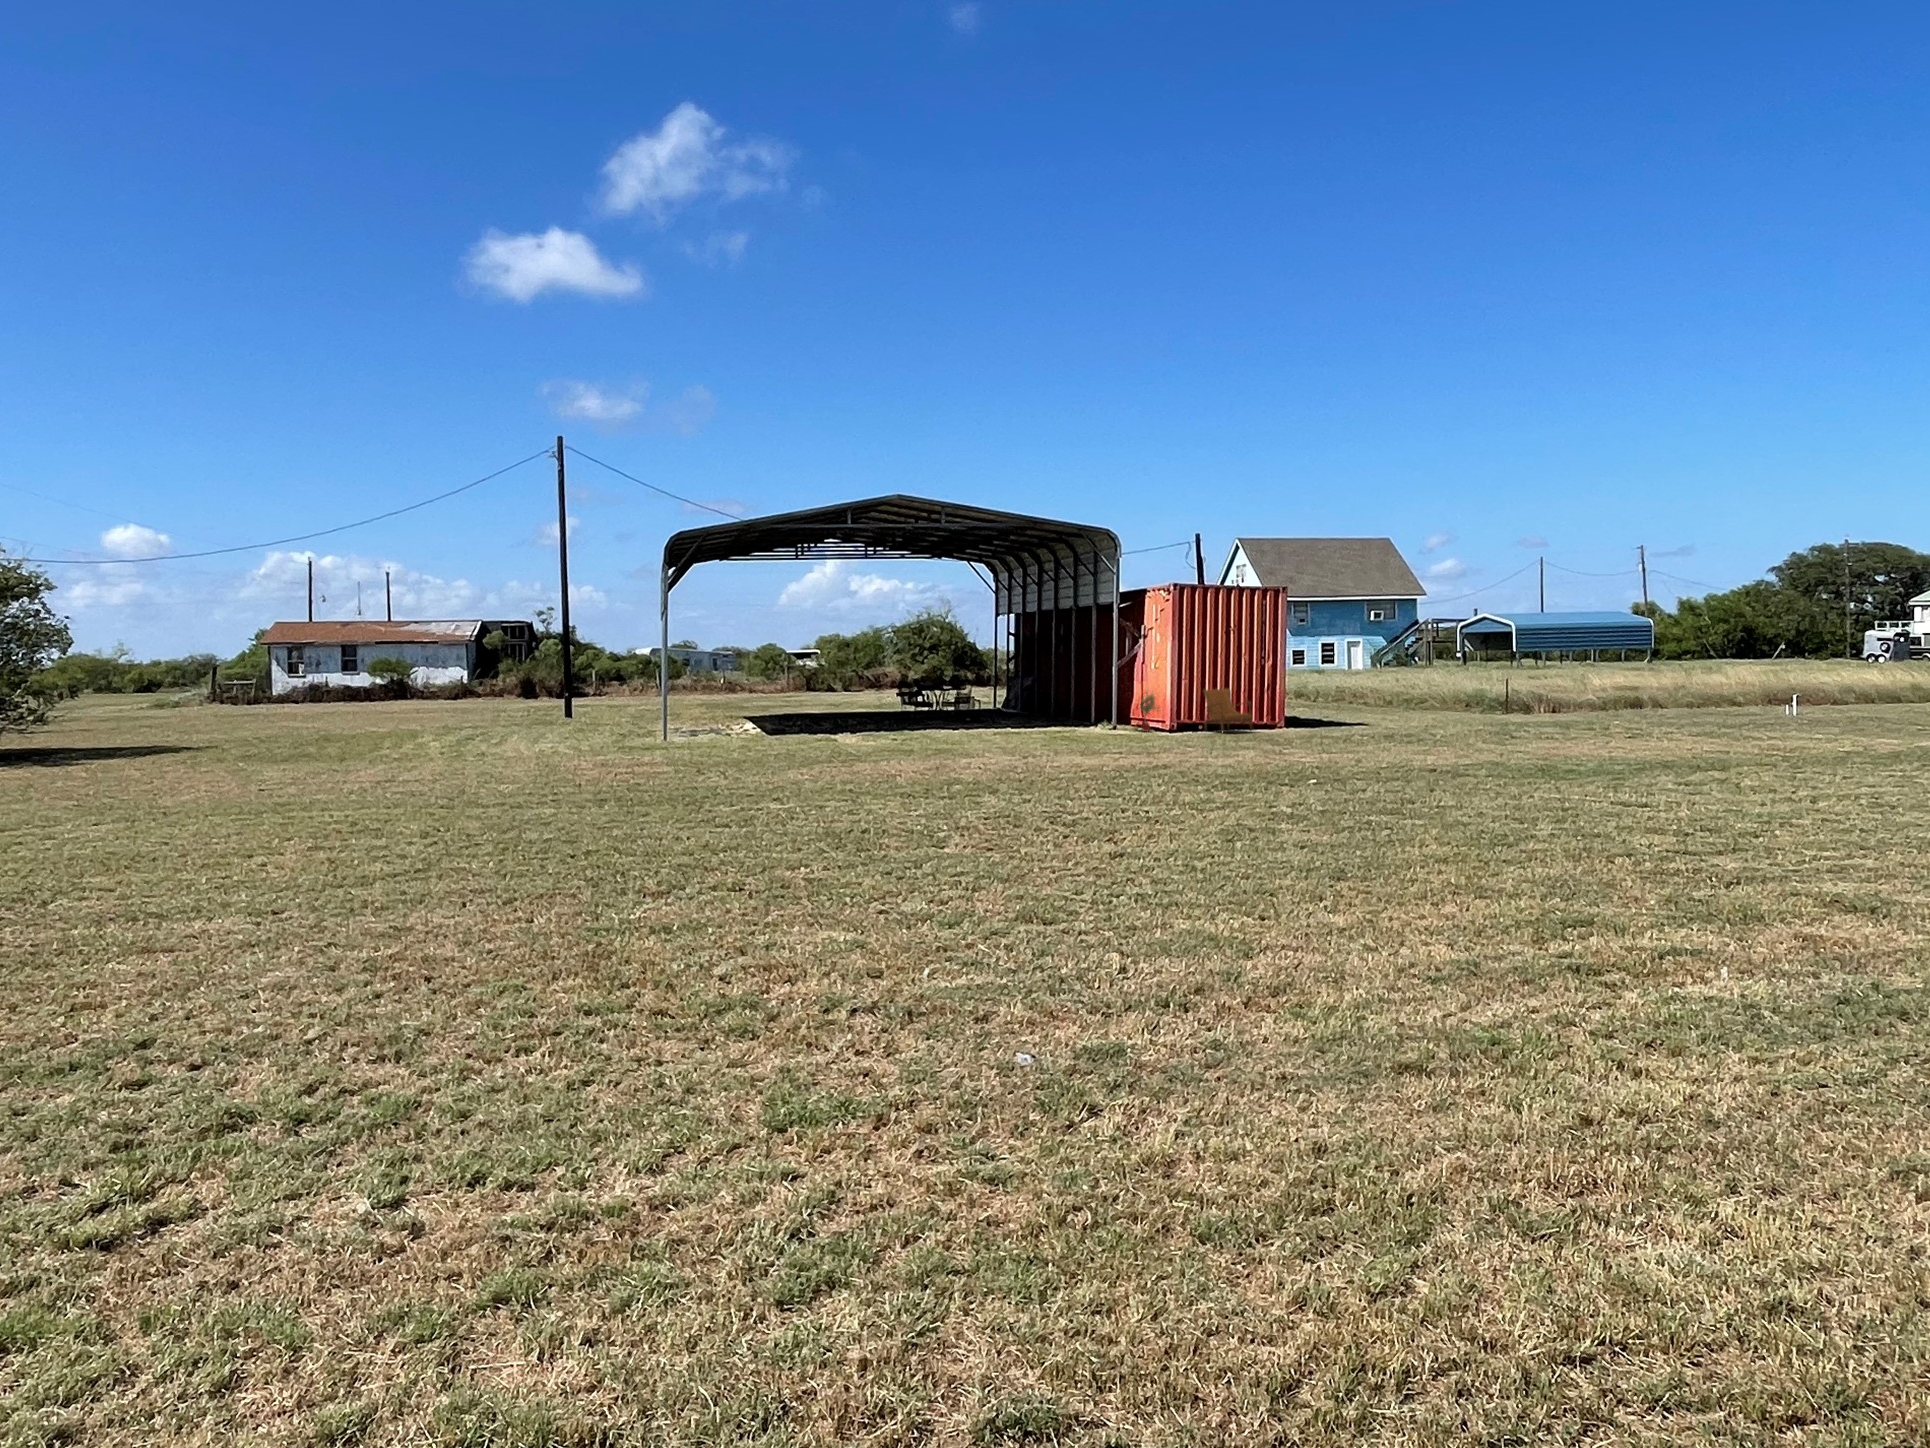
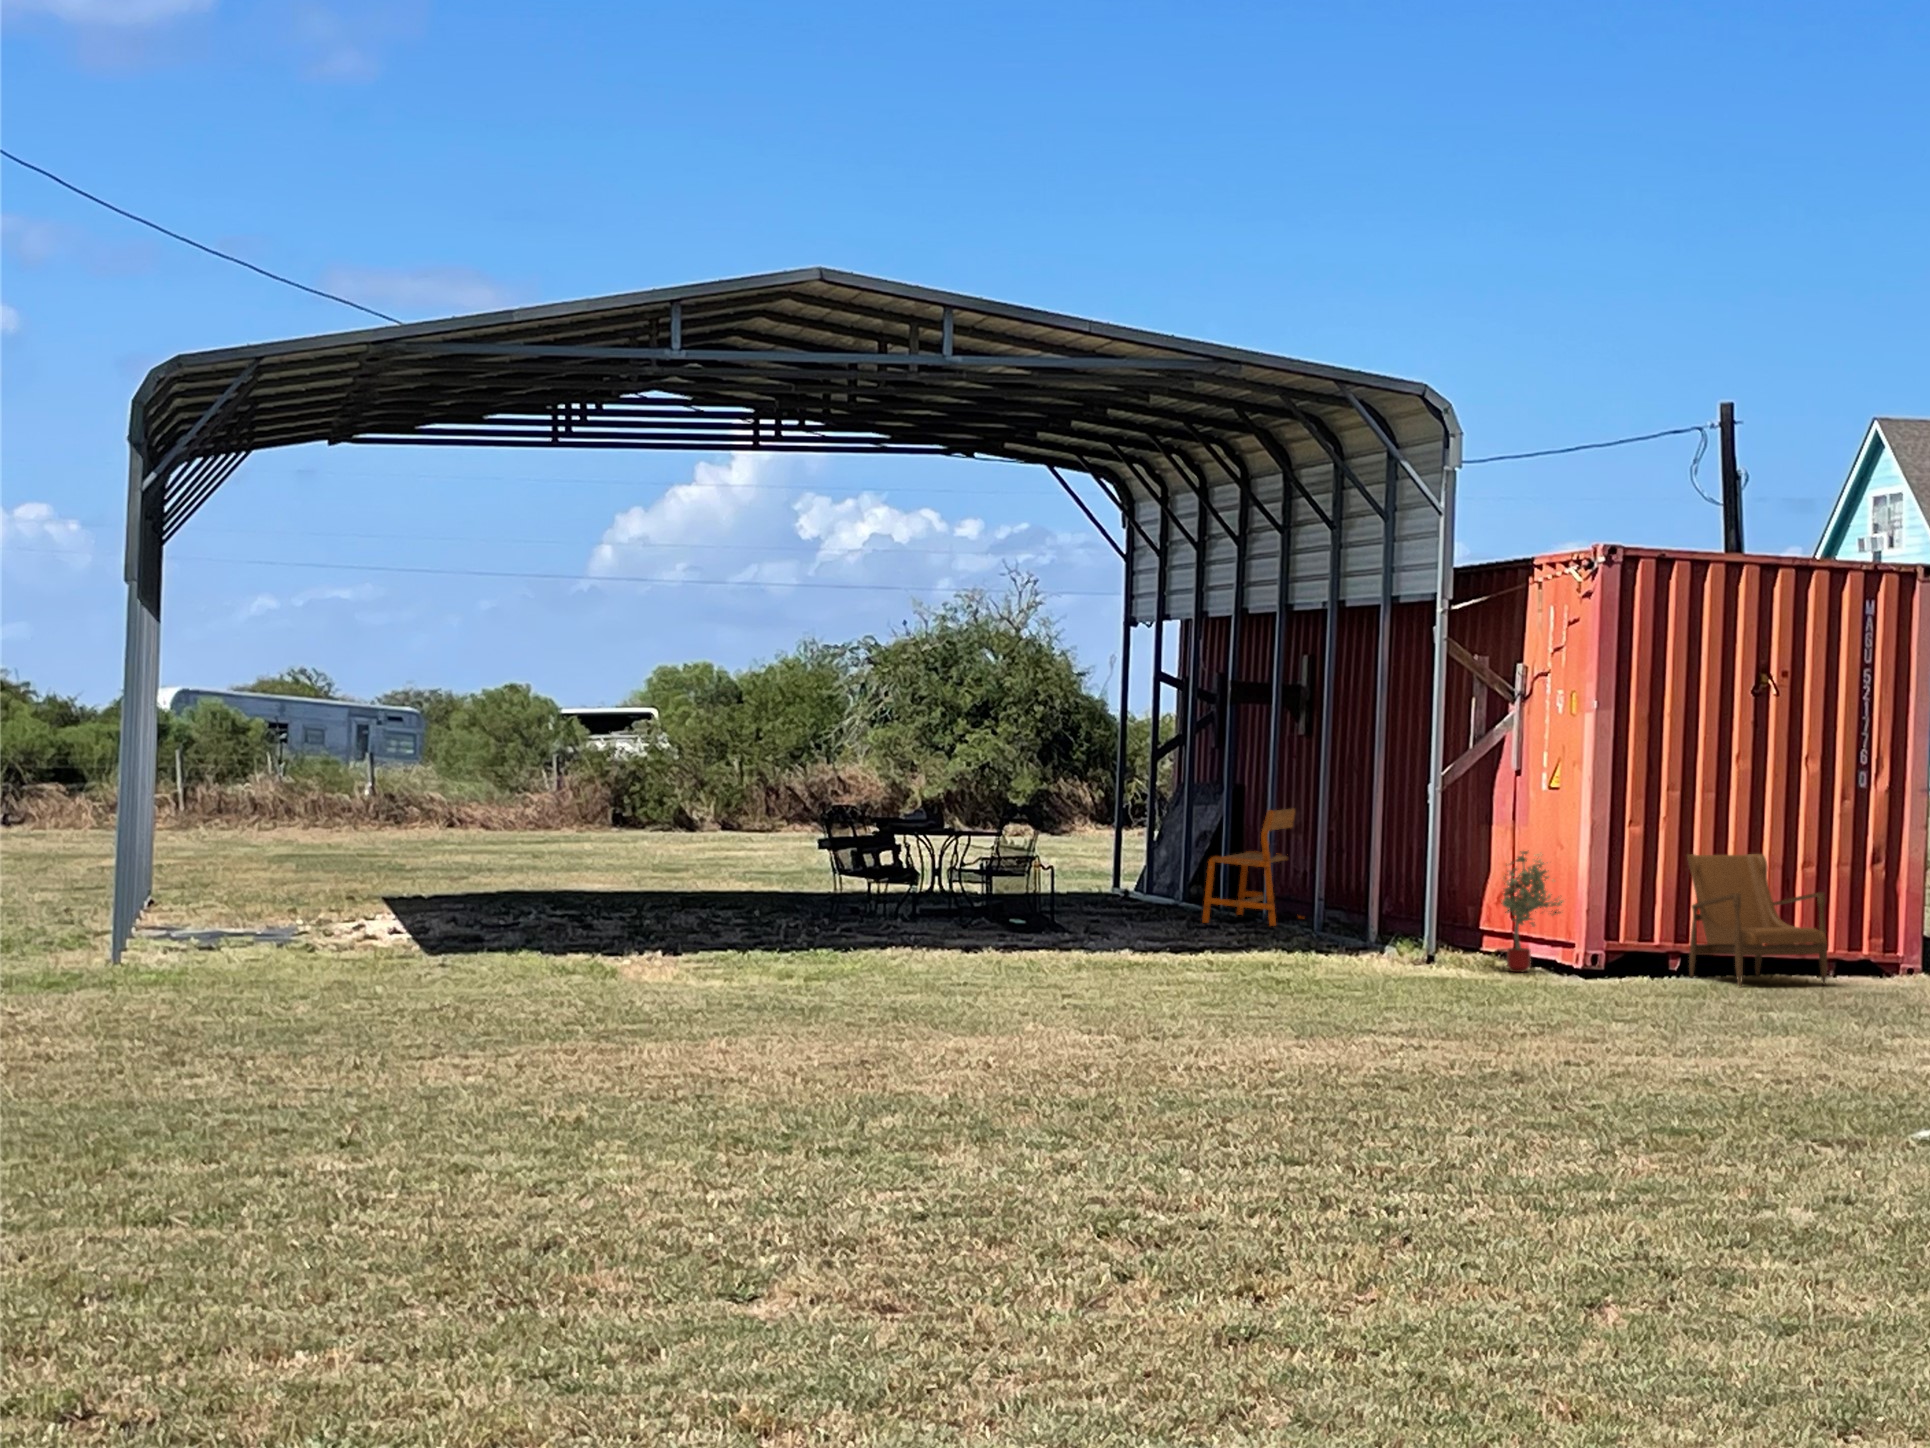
bench: none [1031,677,1067,719] -> present [1202,808,1301,926]

